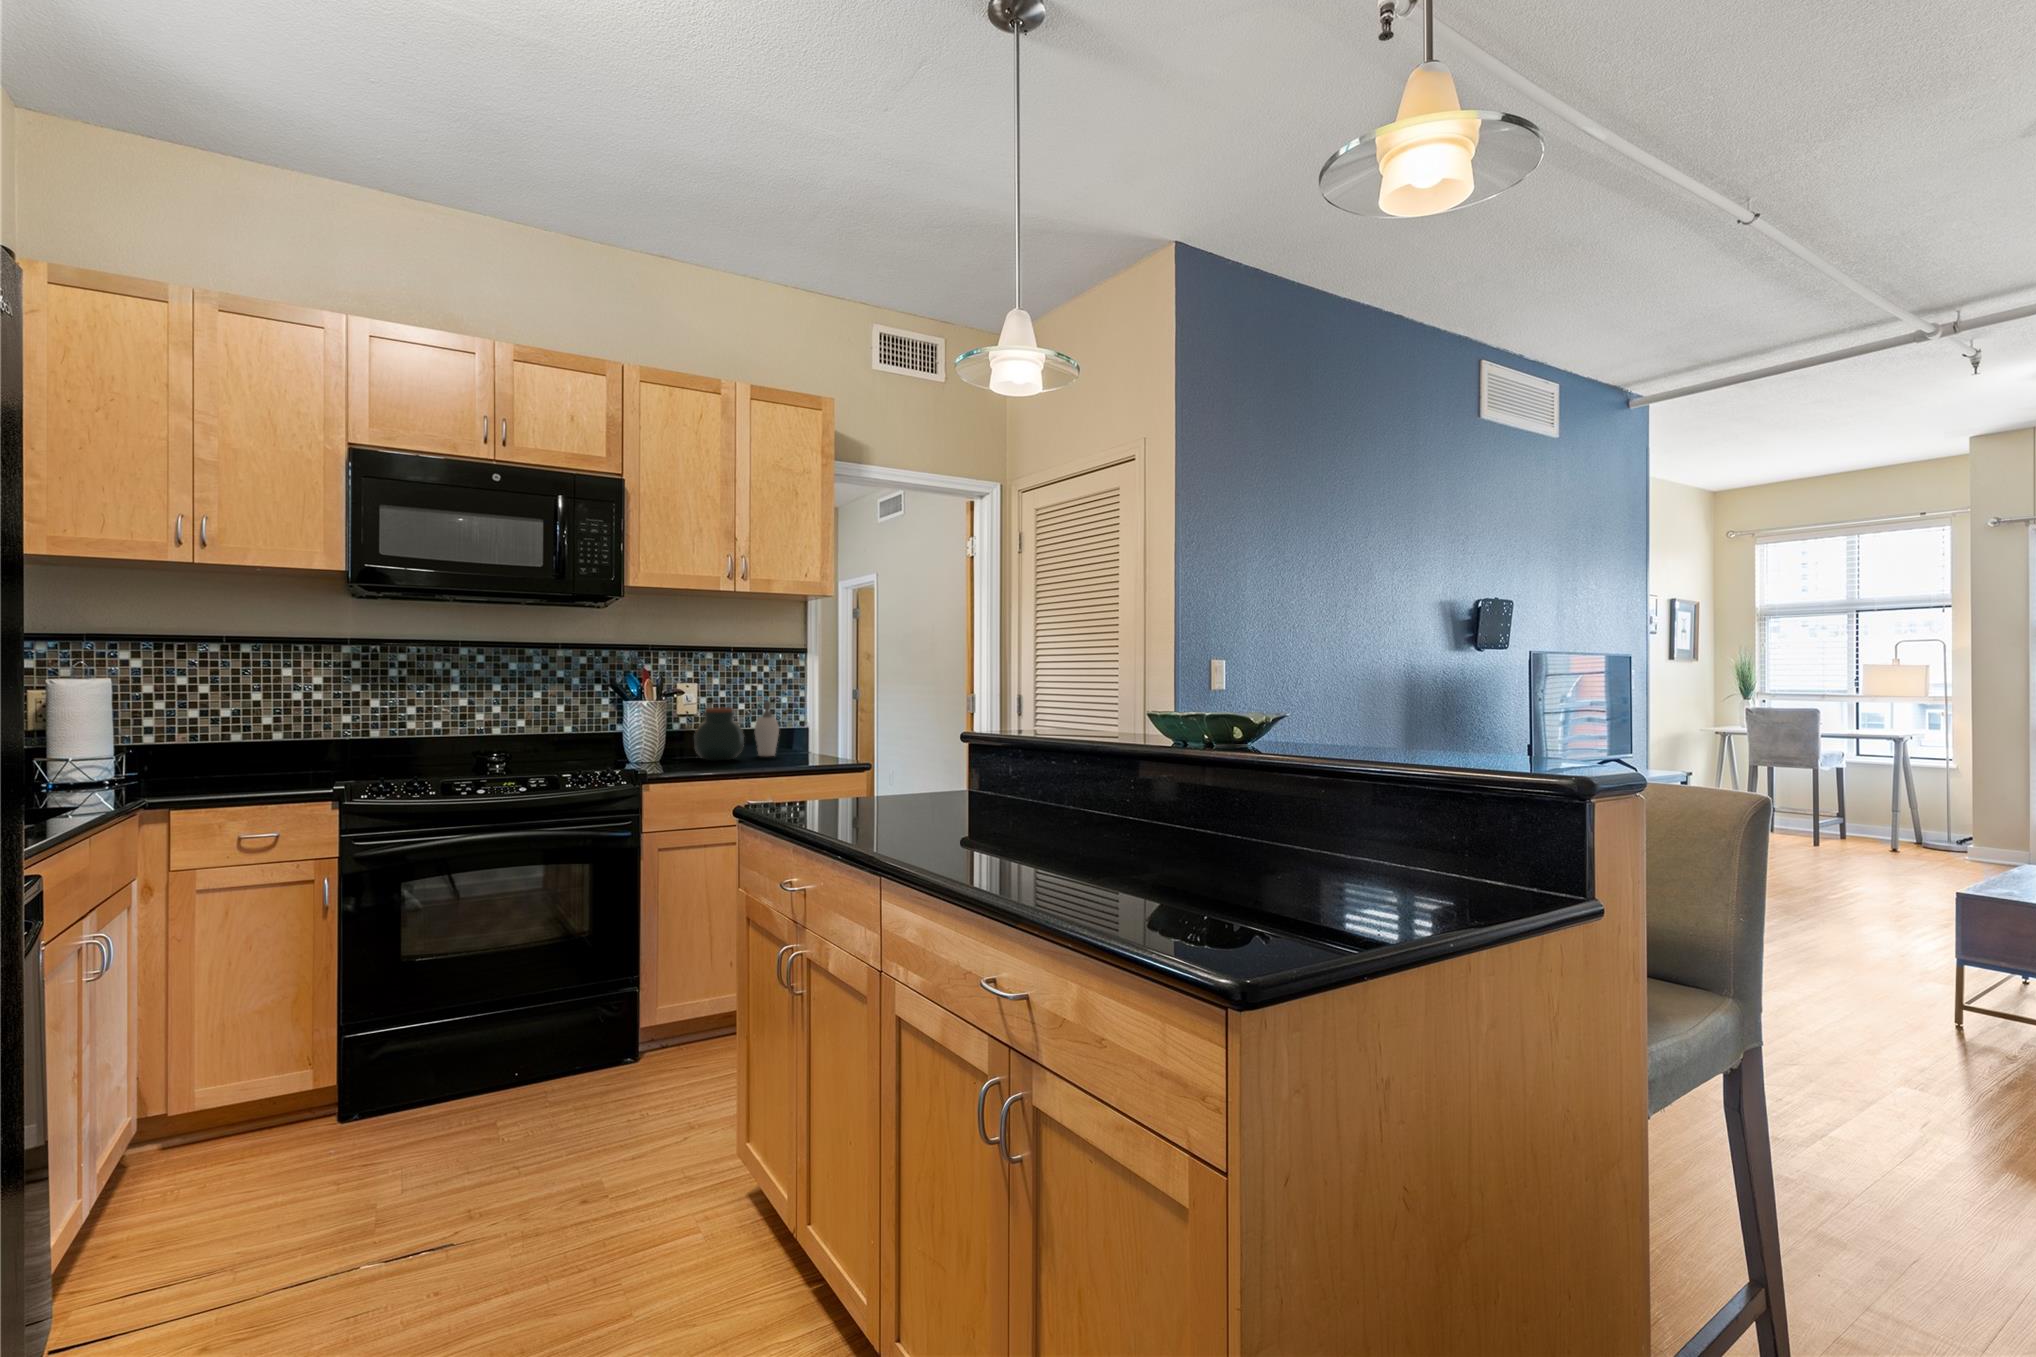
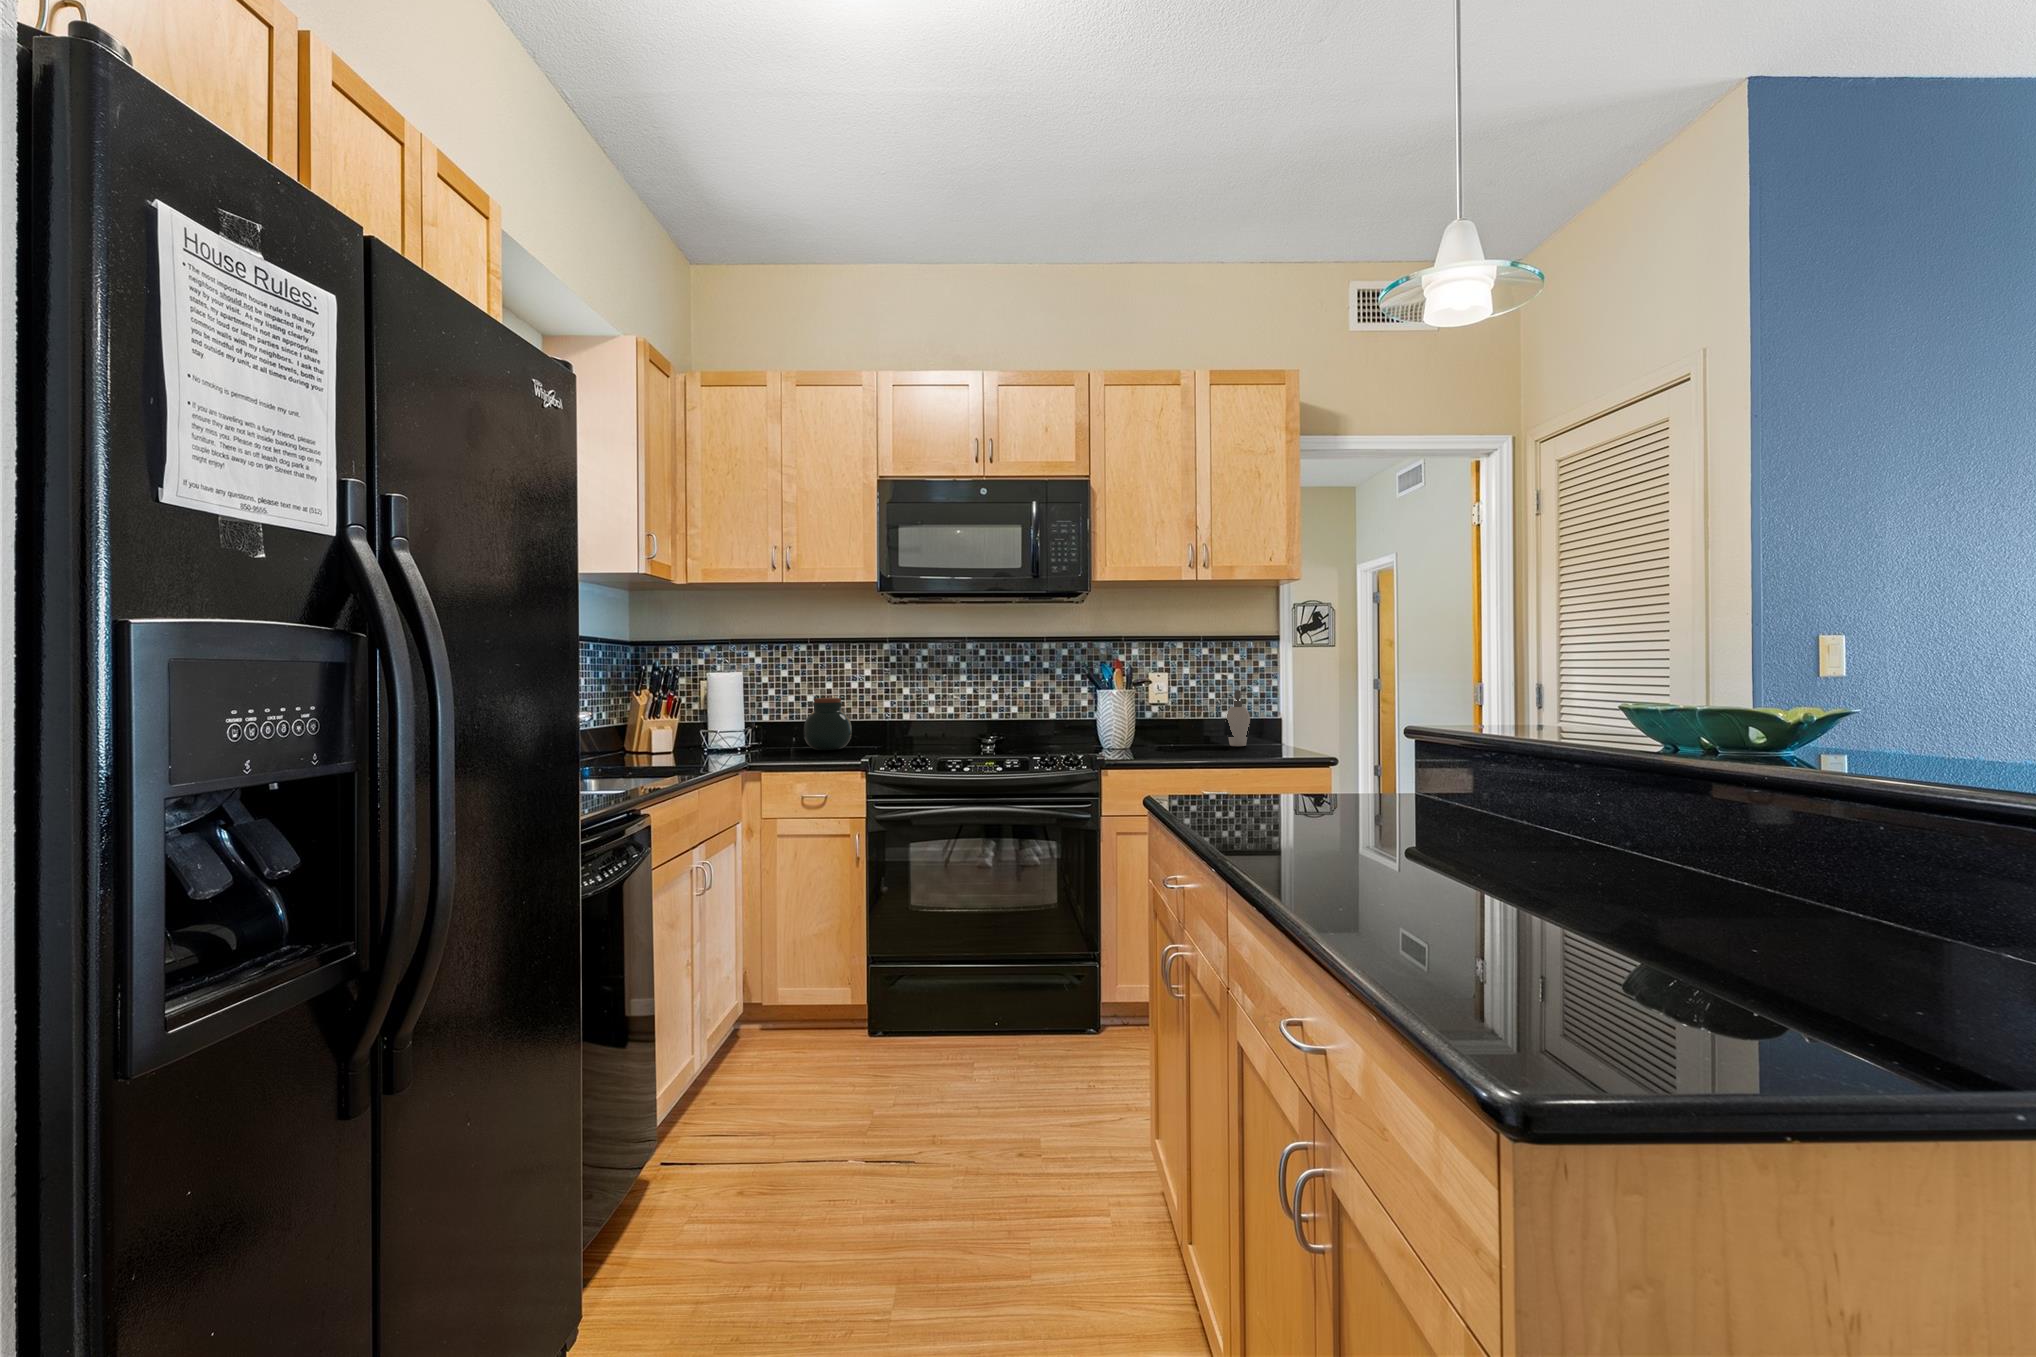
jar: present [694,708,744,761] -> present [804,698,852,750]

